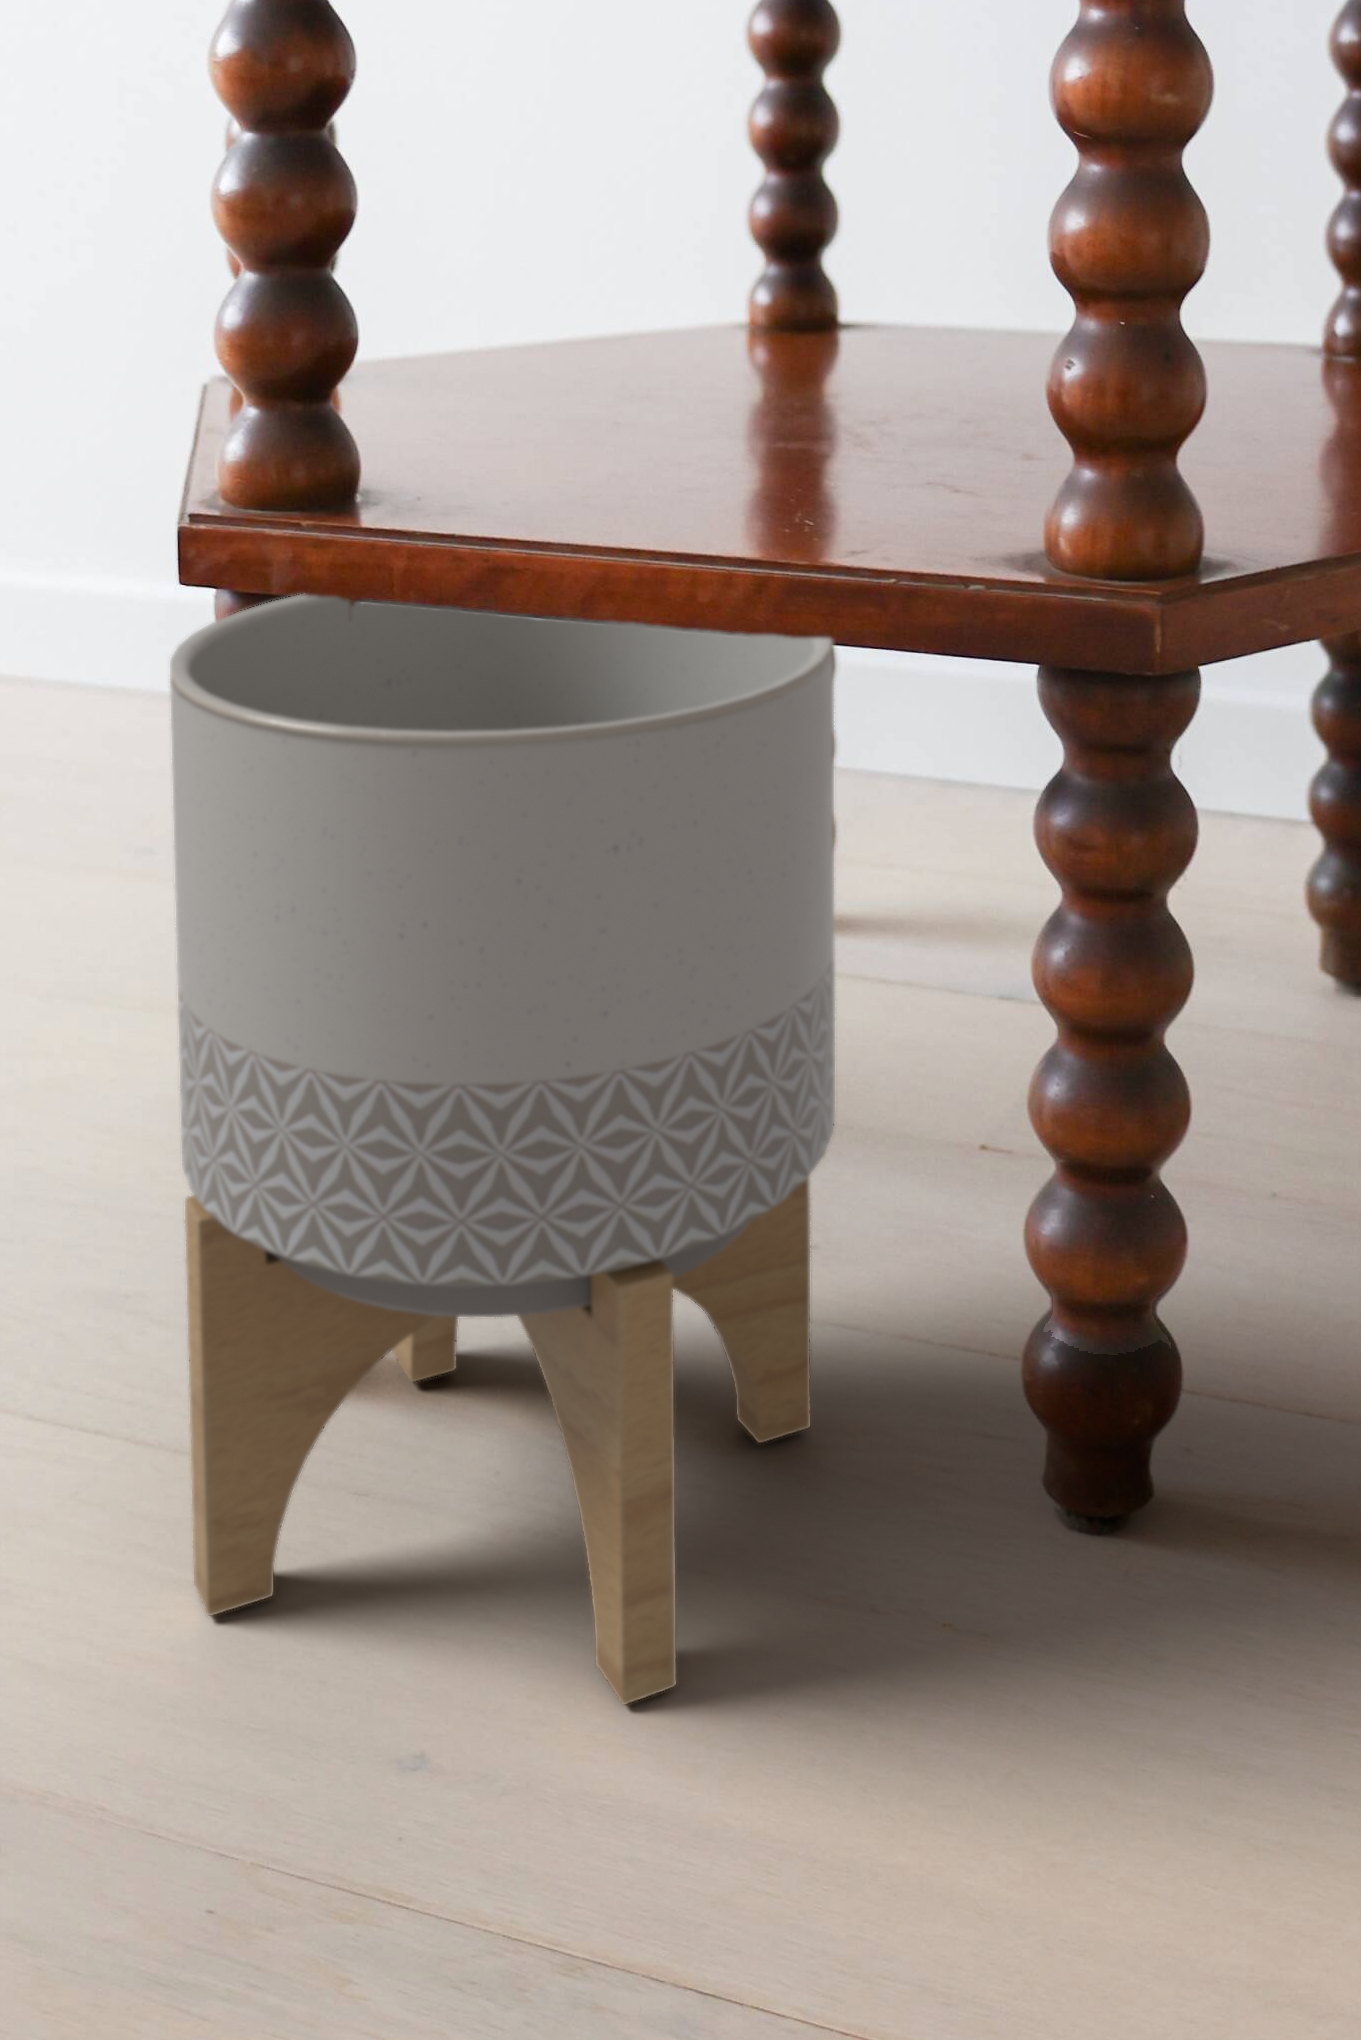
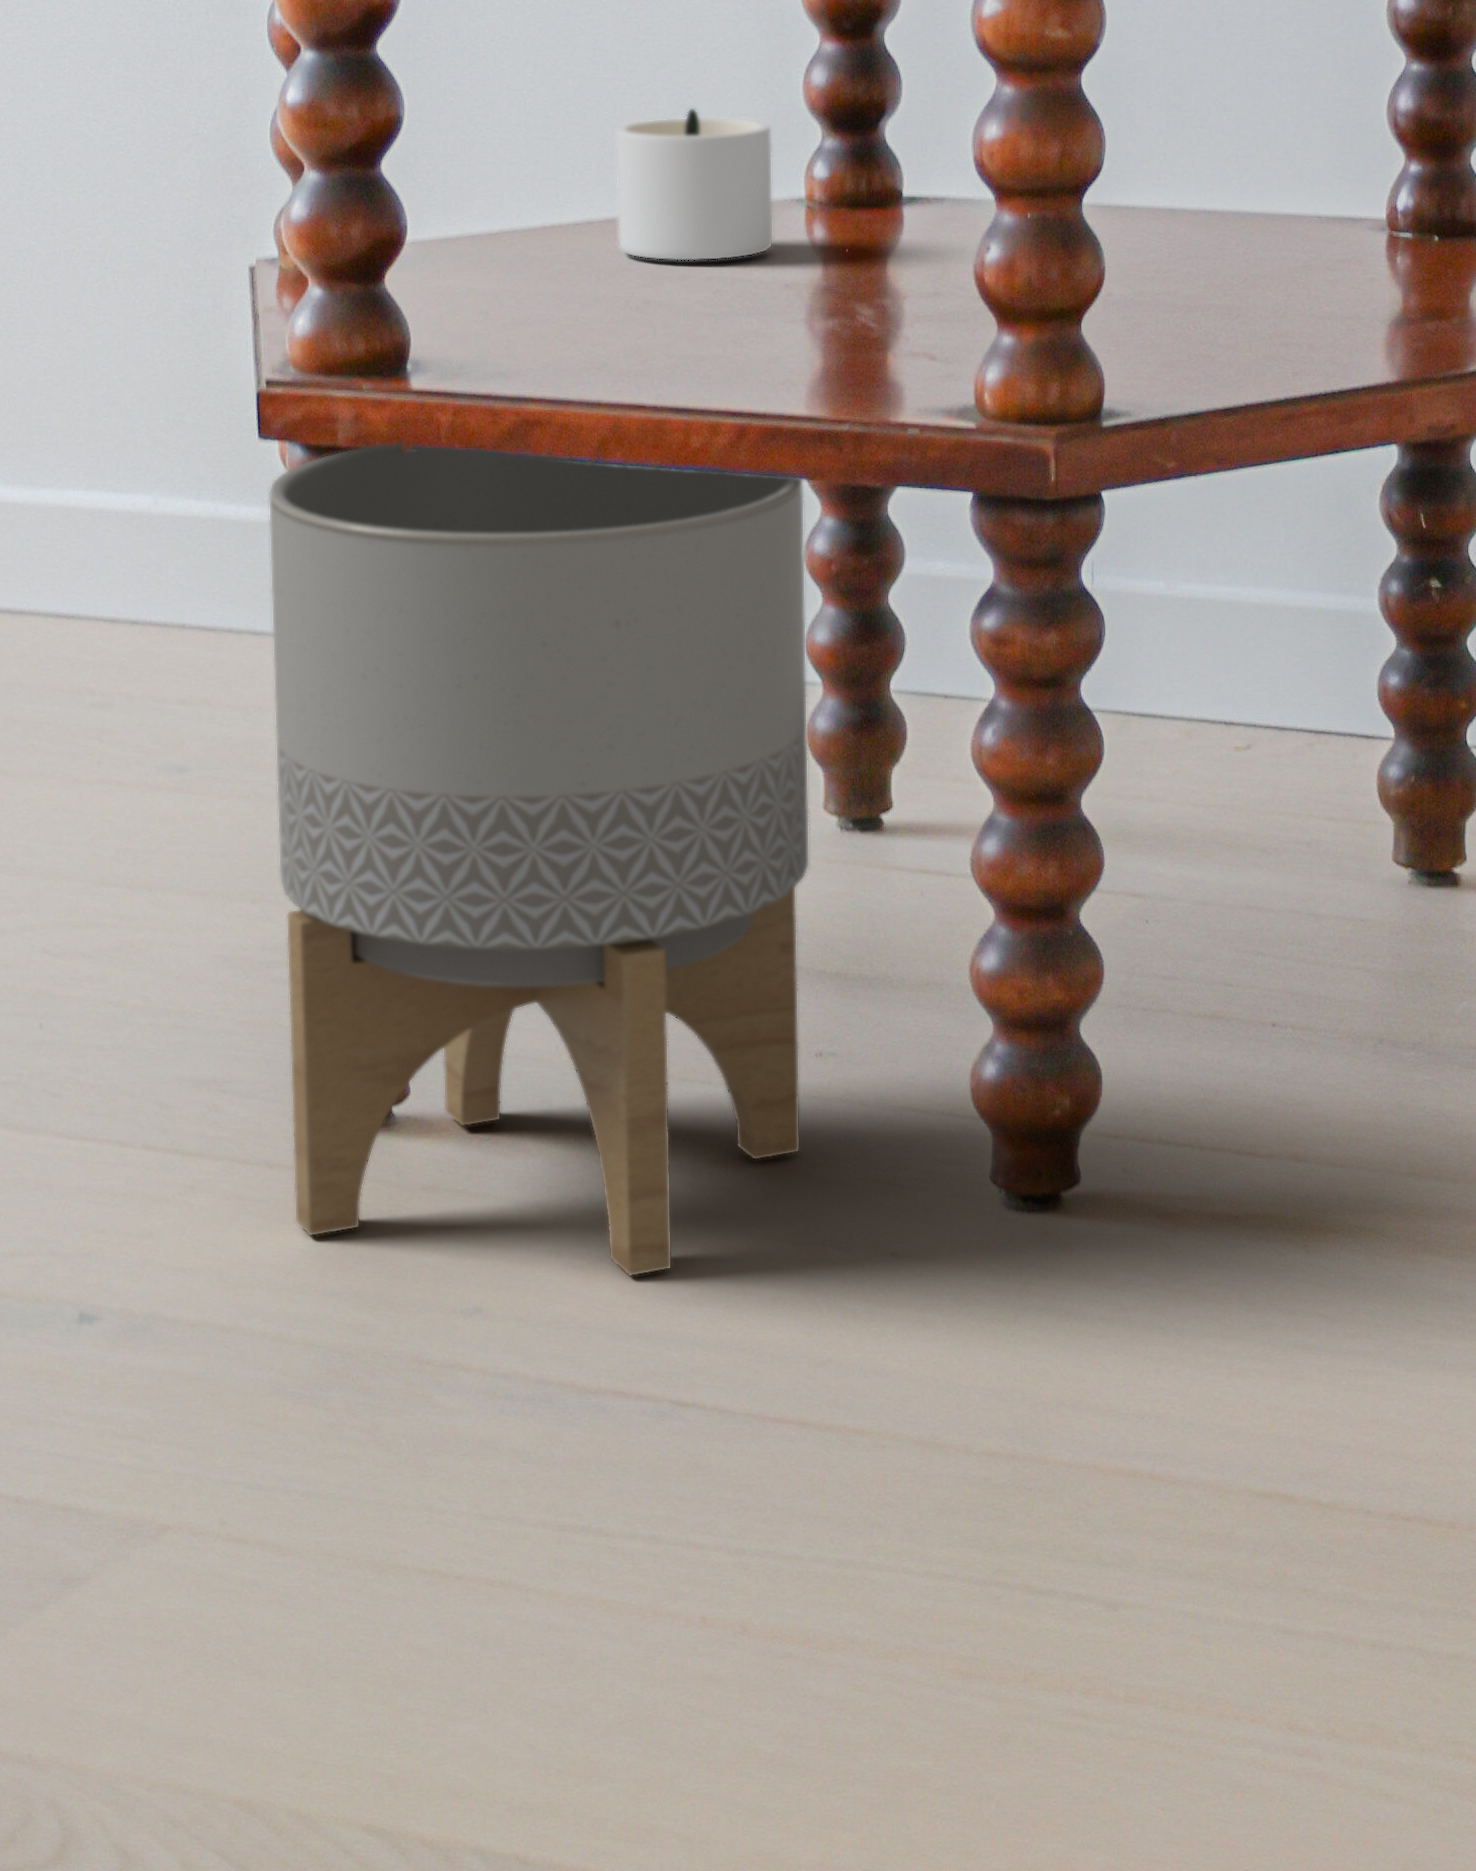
candle: none [583,237,809,385] -> present [617,110,772,260]

